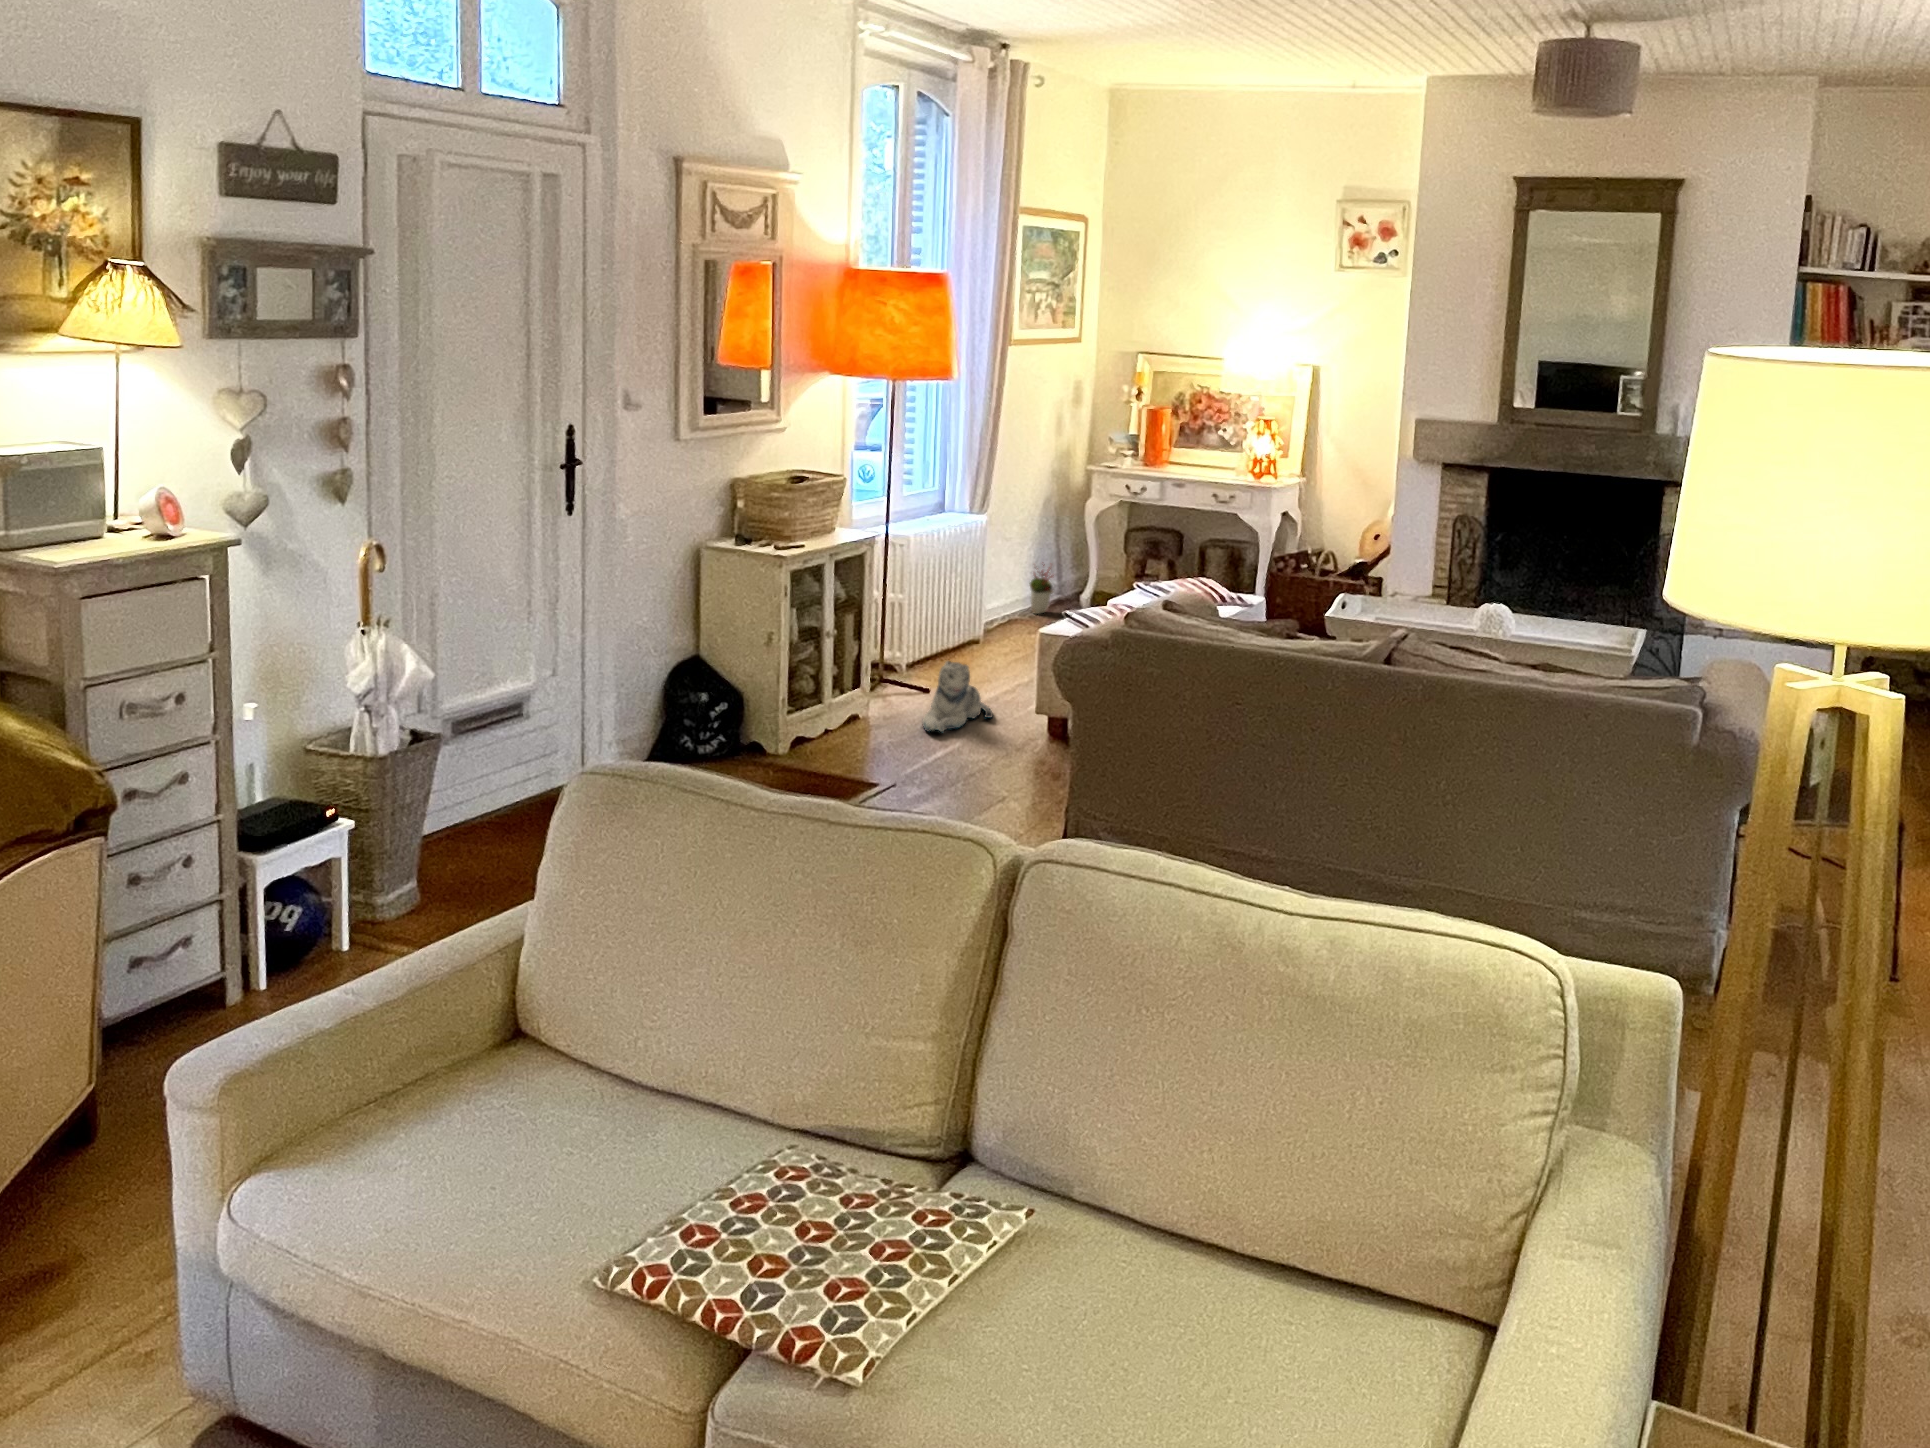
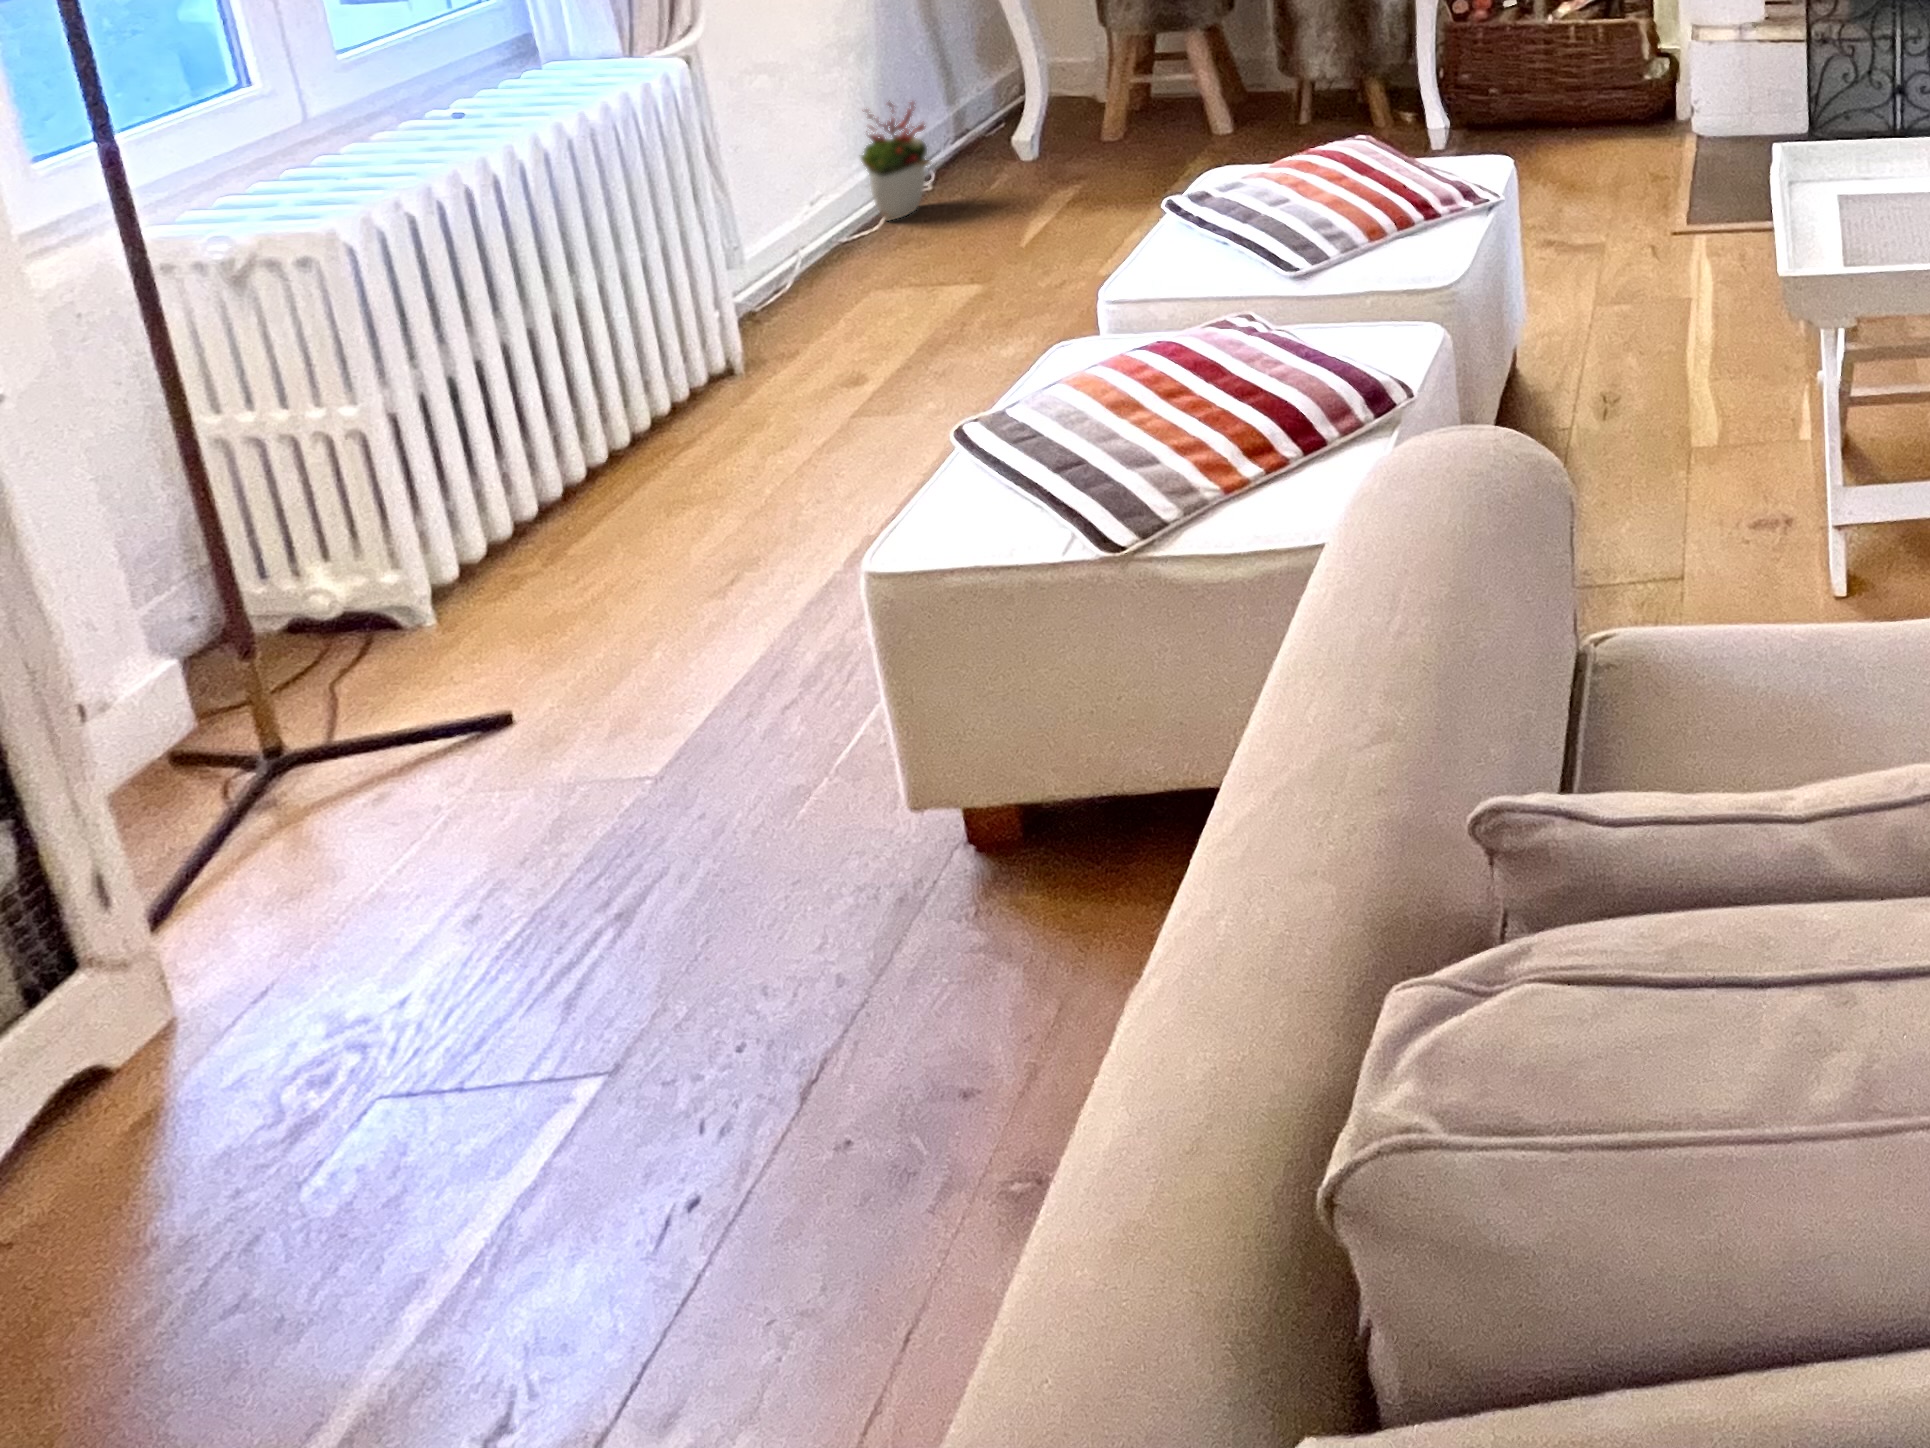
plush toy: present [923,661,993,733] -> none [408,685,734,1011]

